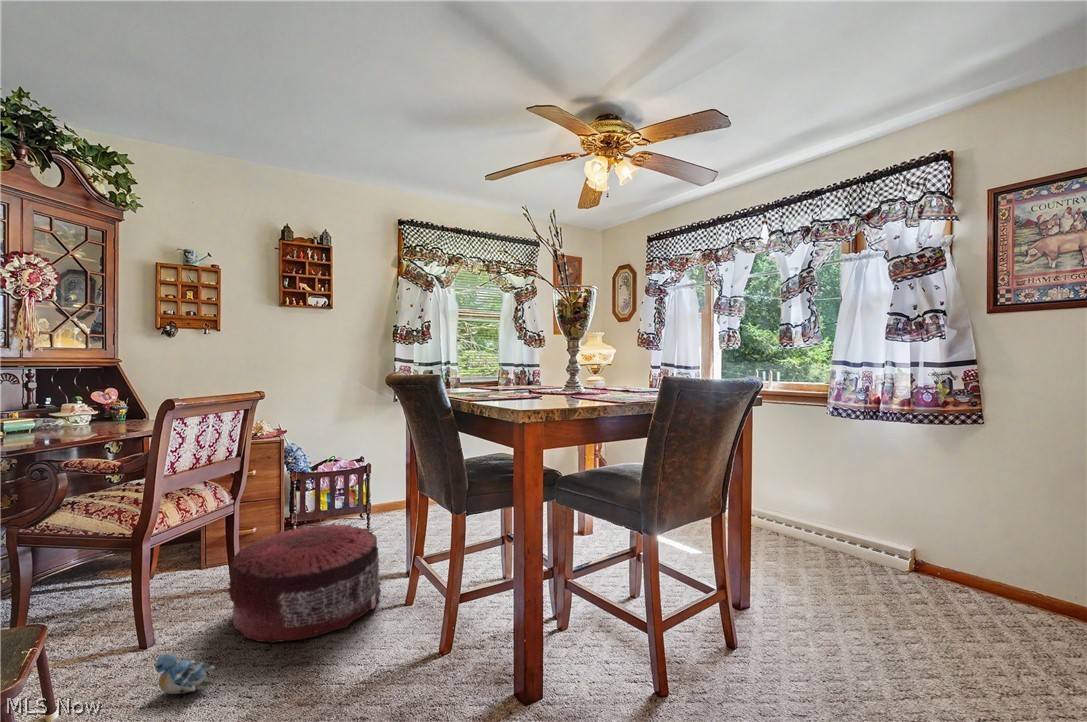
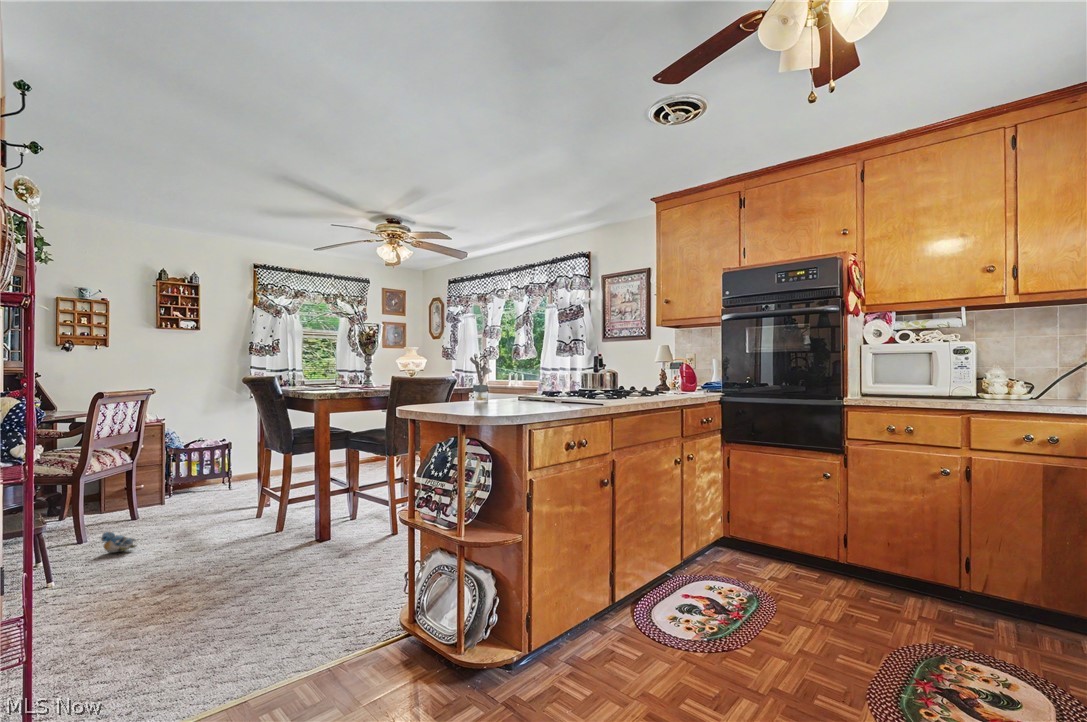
pouf: present [228,523,381,643] -> none [137,473,241,534]

